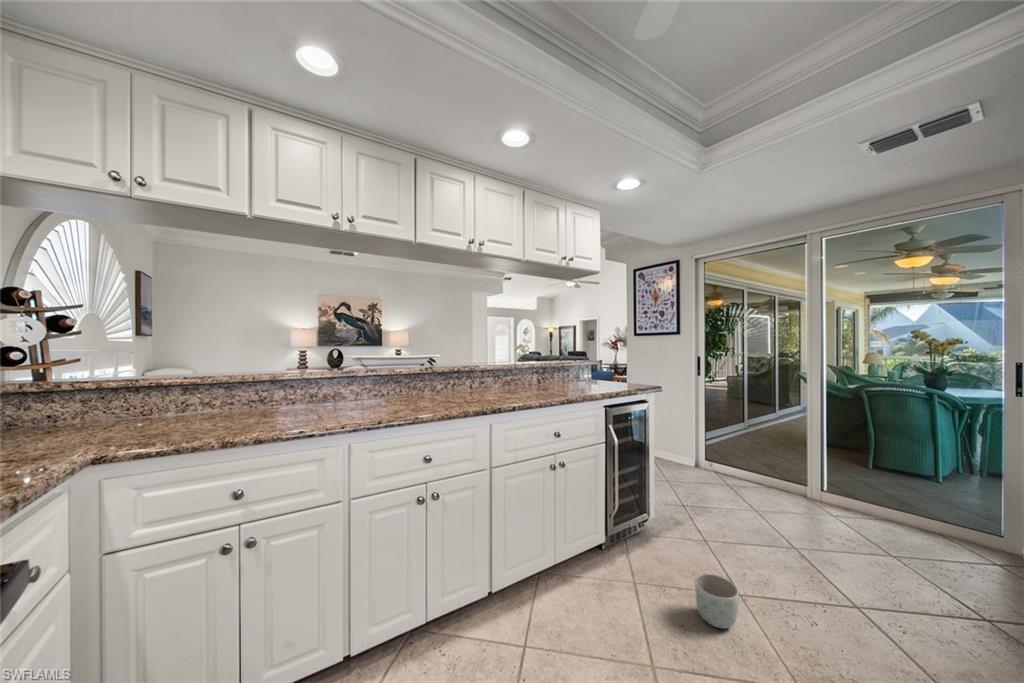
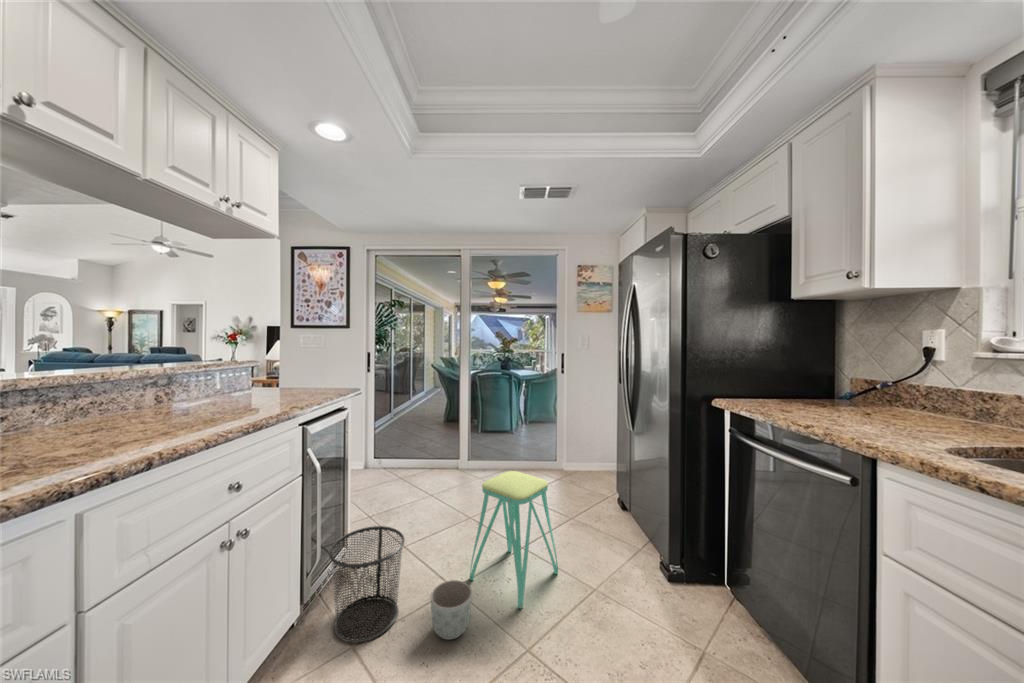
stool: none [759,499,899,658] -> present [470,471,558,609]
waste bin: none [620,500,681,588] -> present [329,526,404,642]

